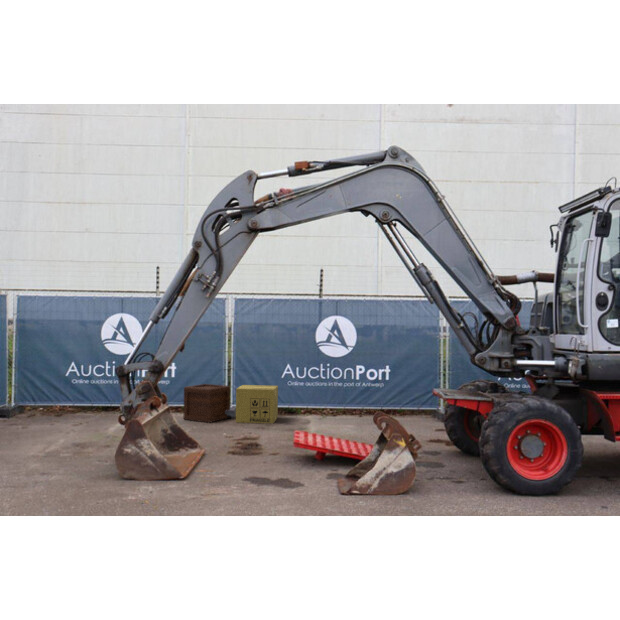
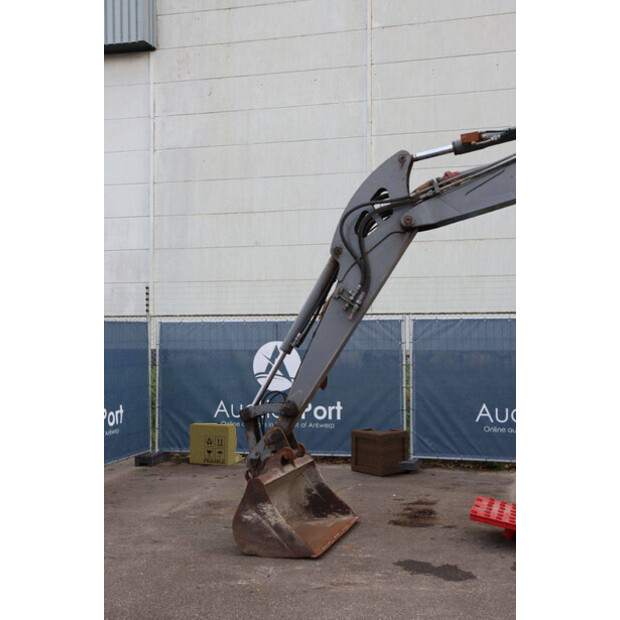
cardboard box: present [236,385,278,423] -> present [190,423,245,466]

